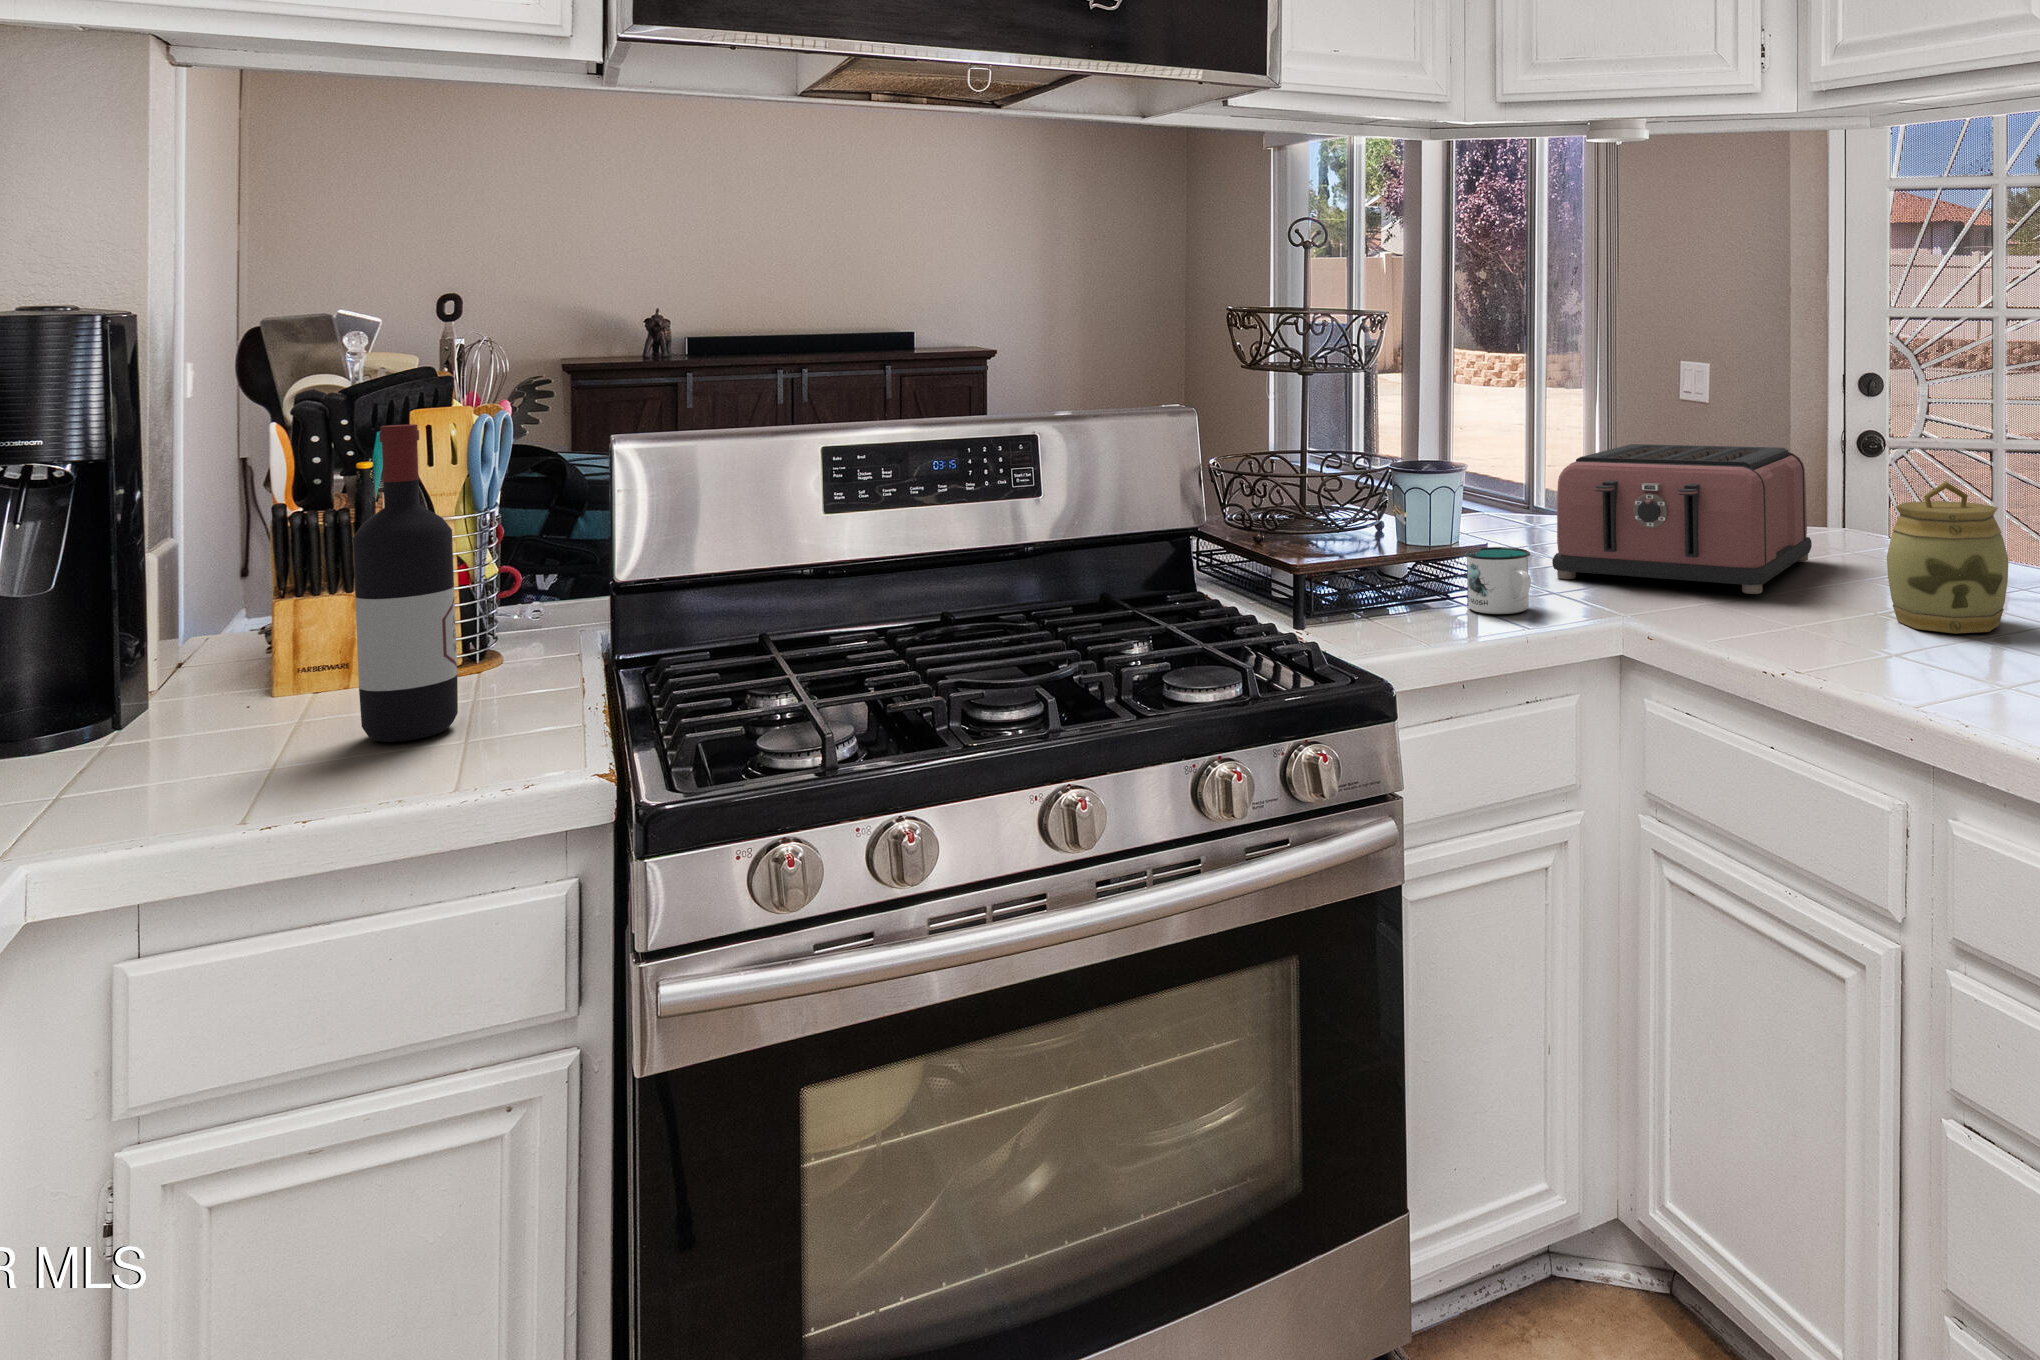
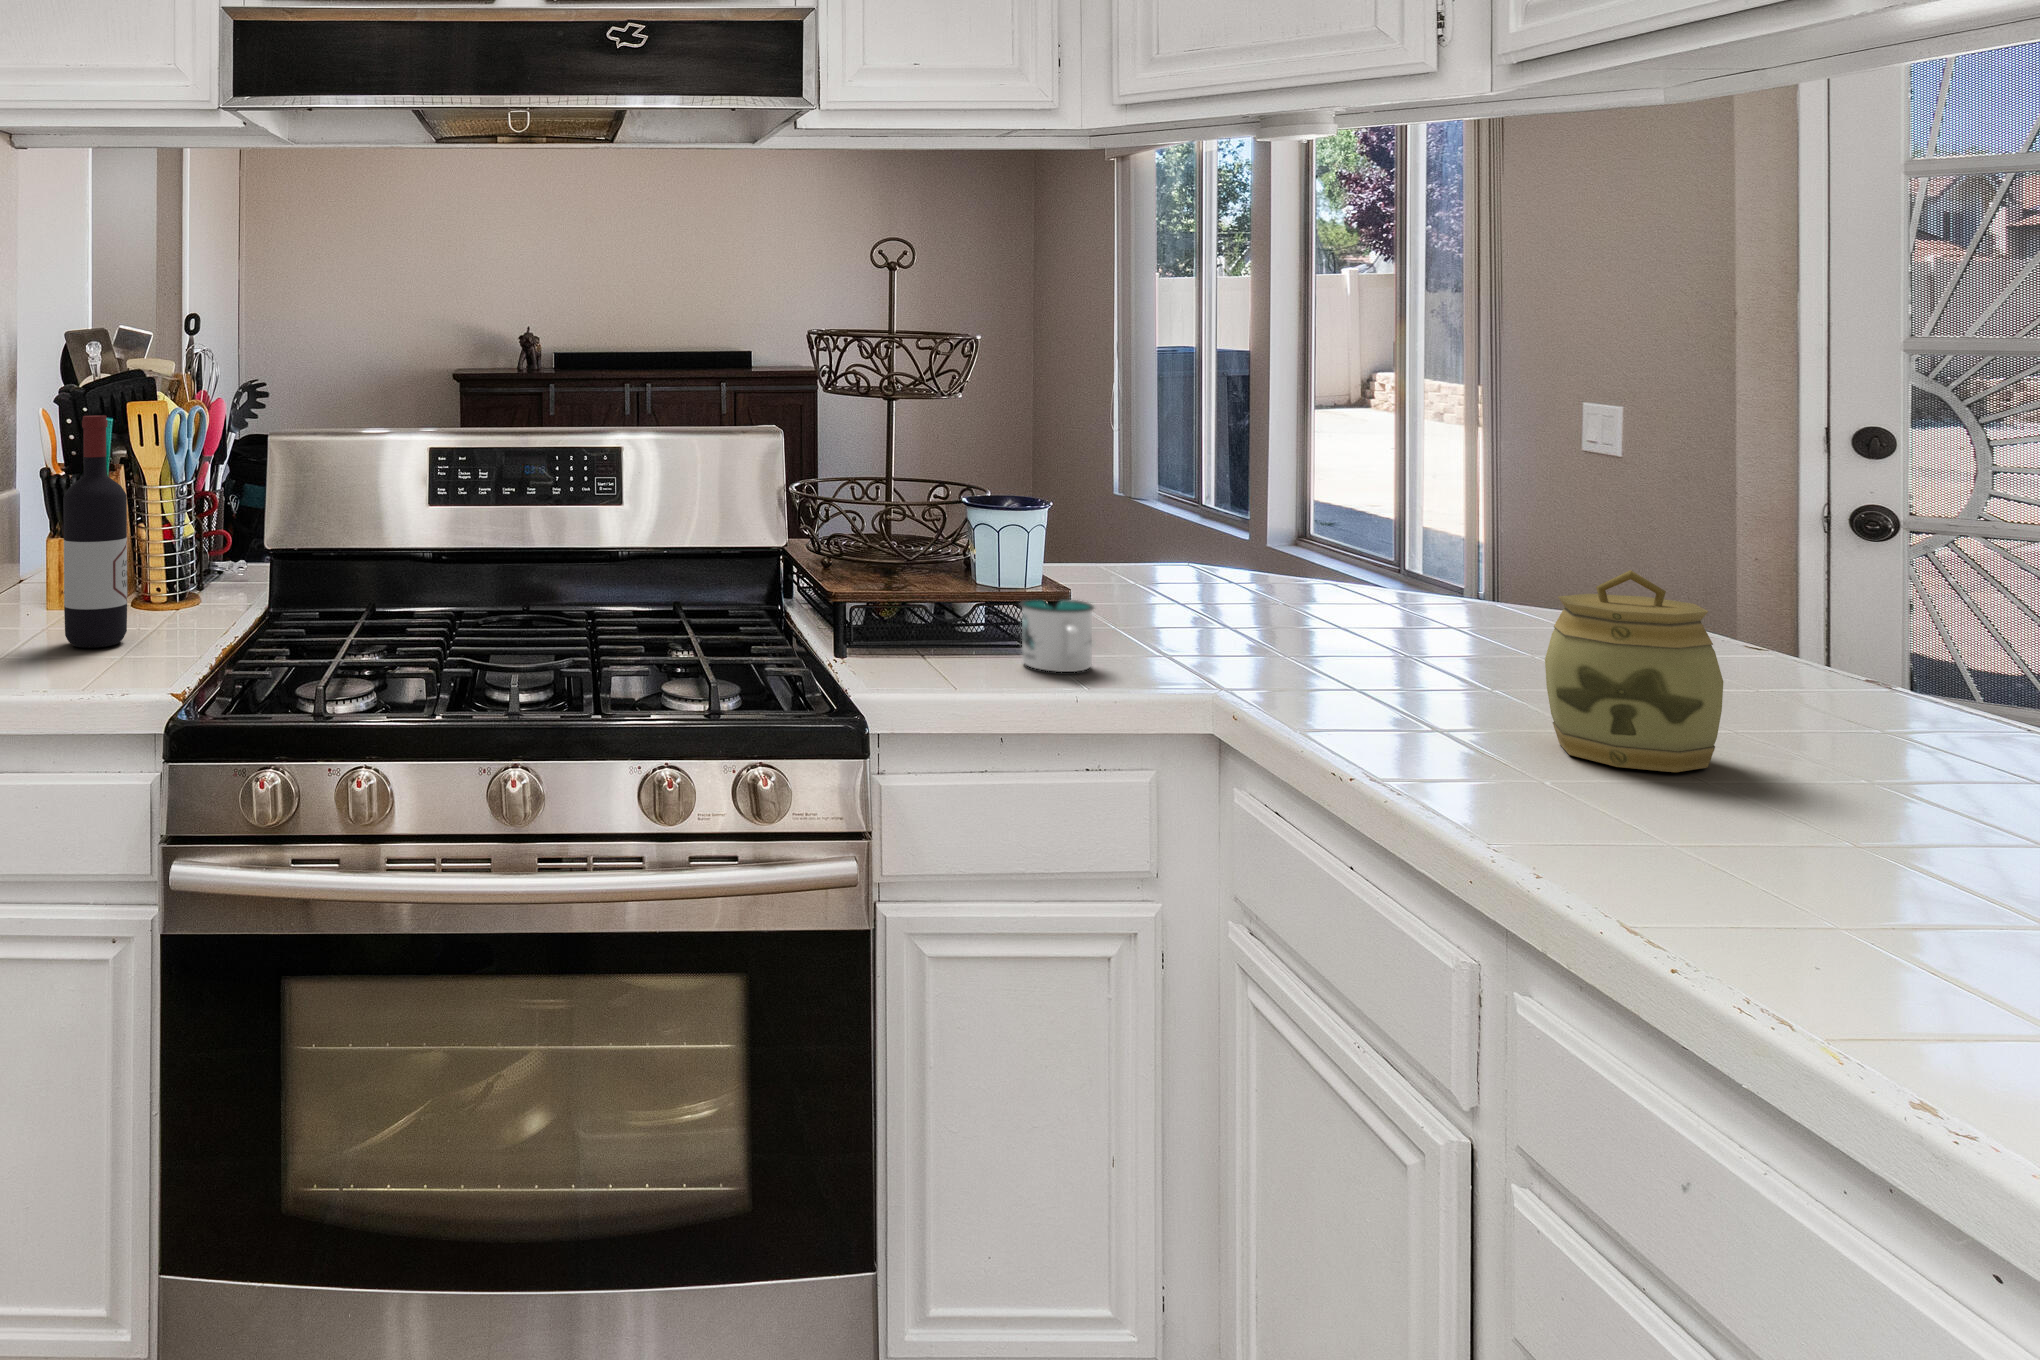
toaster: present [1552,444,1812,594] -> none [1171,500,1558,689]

